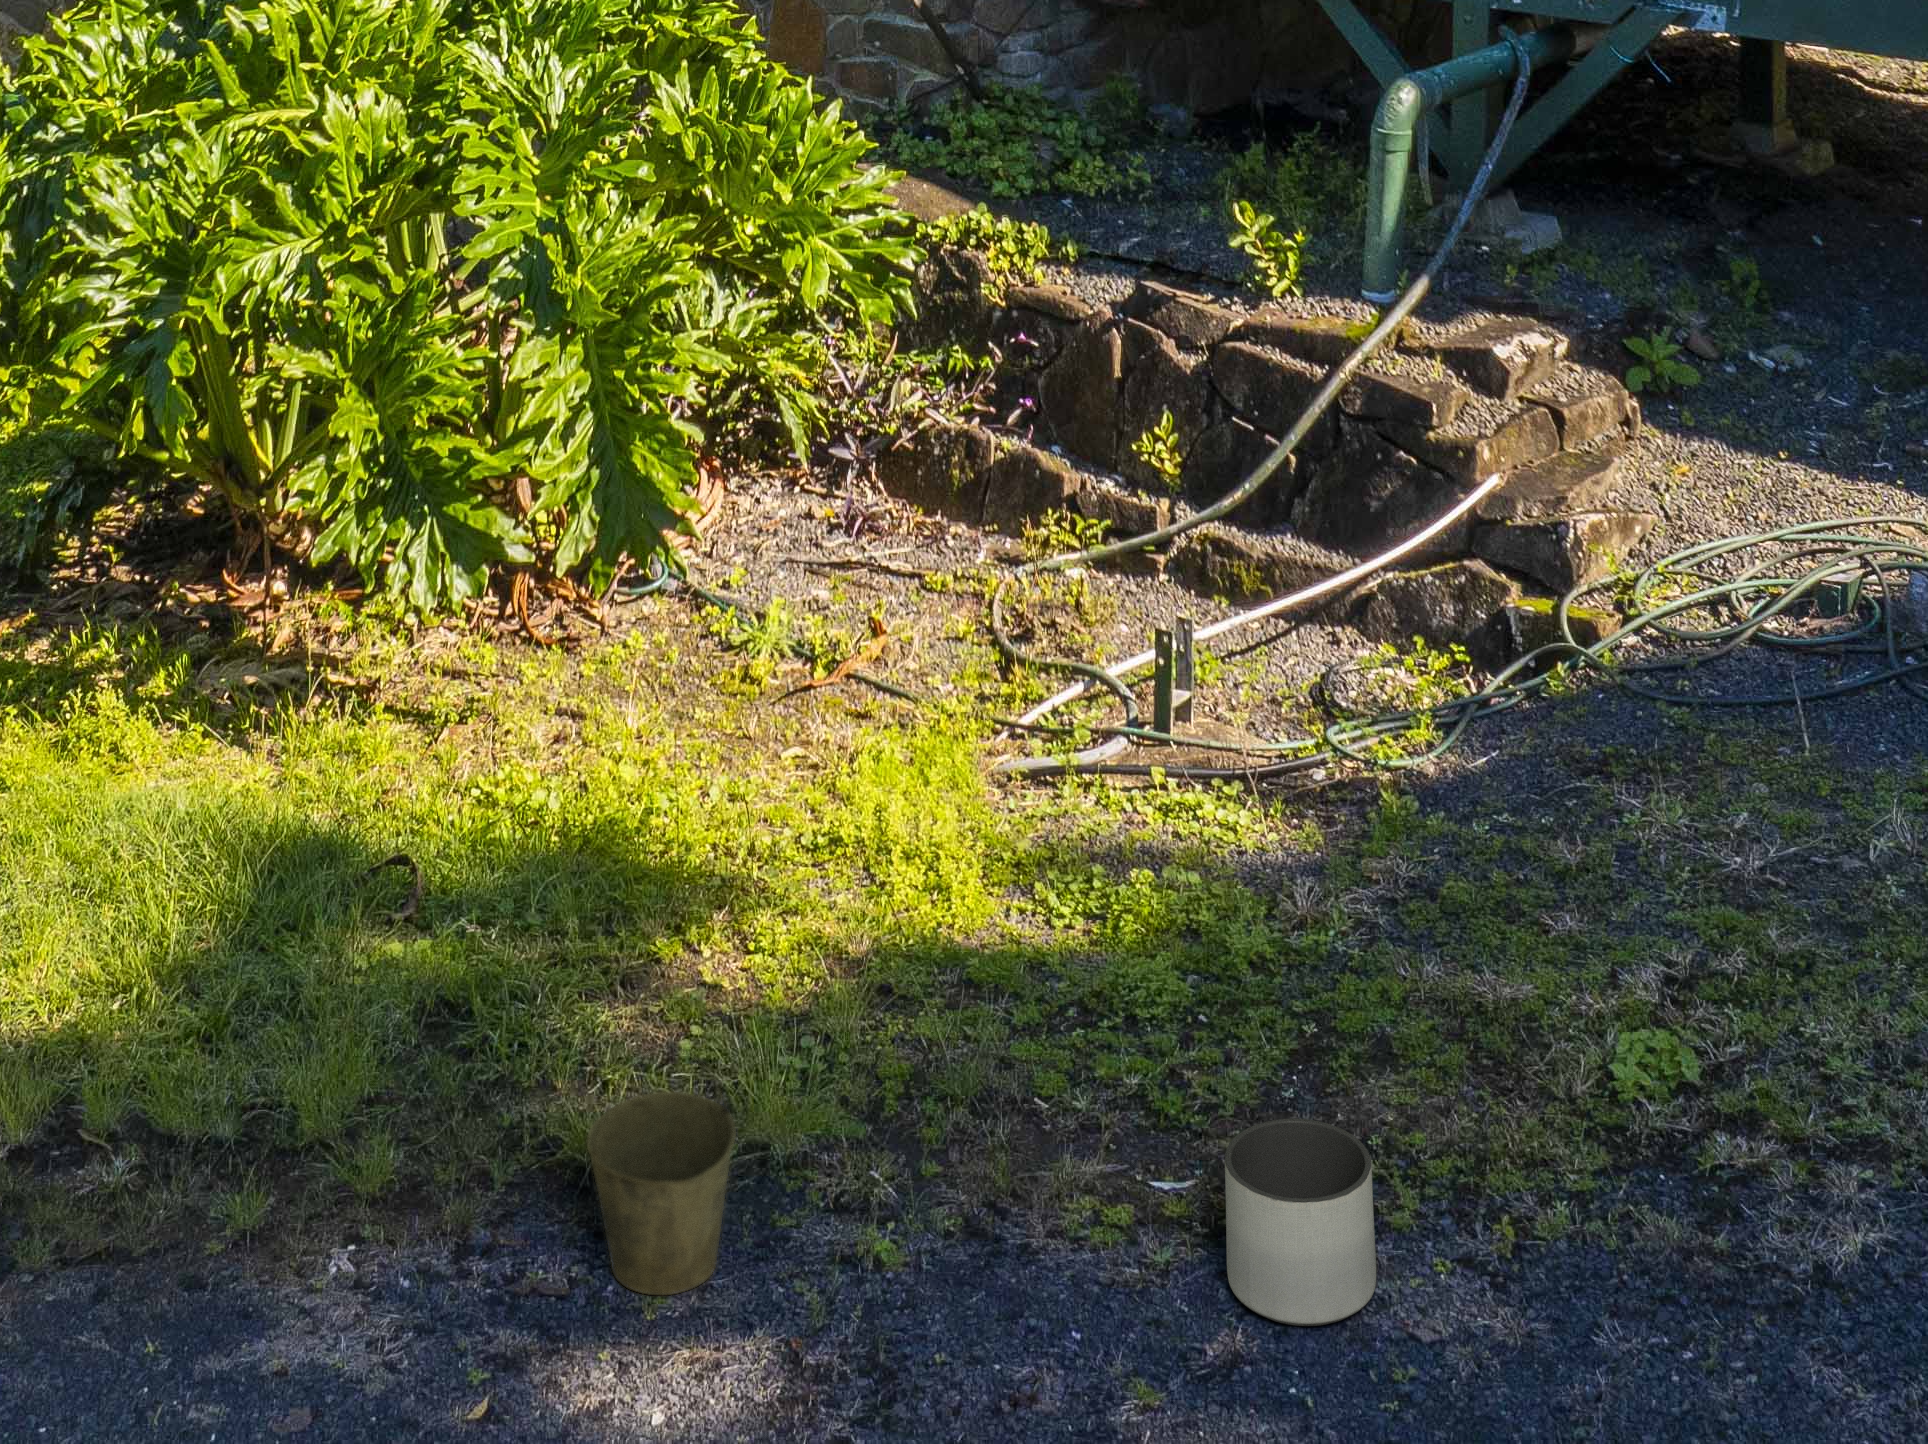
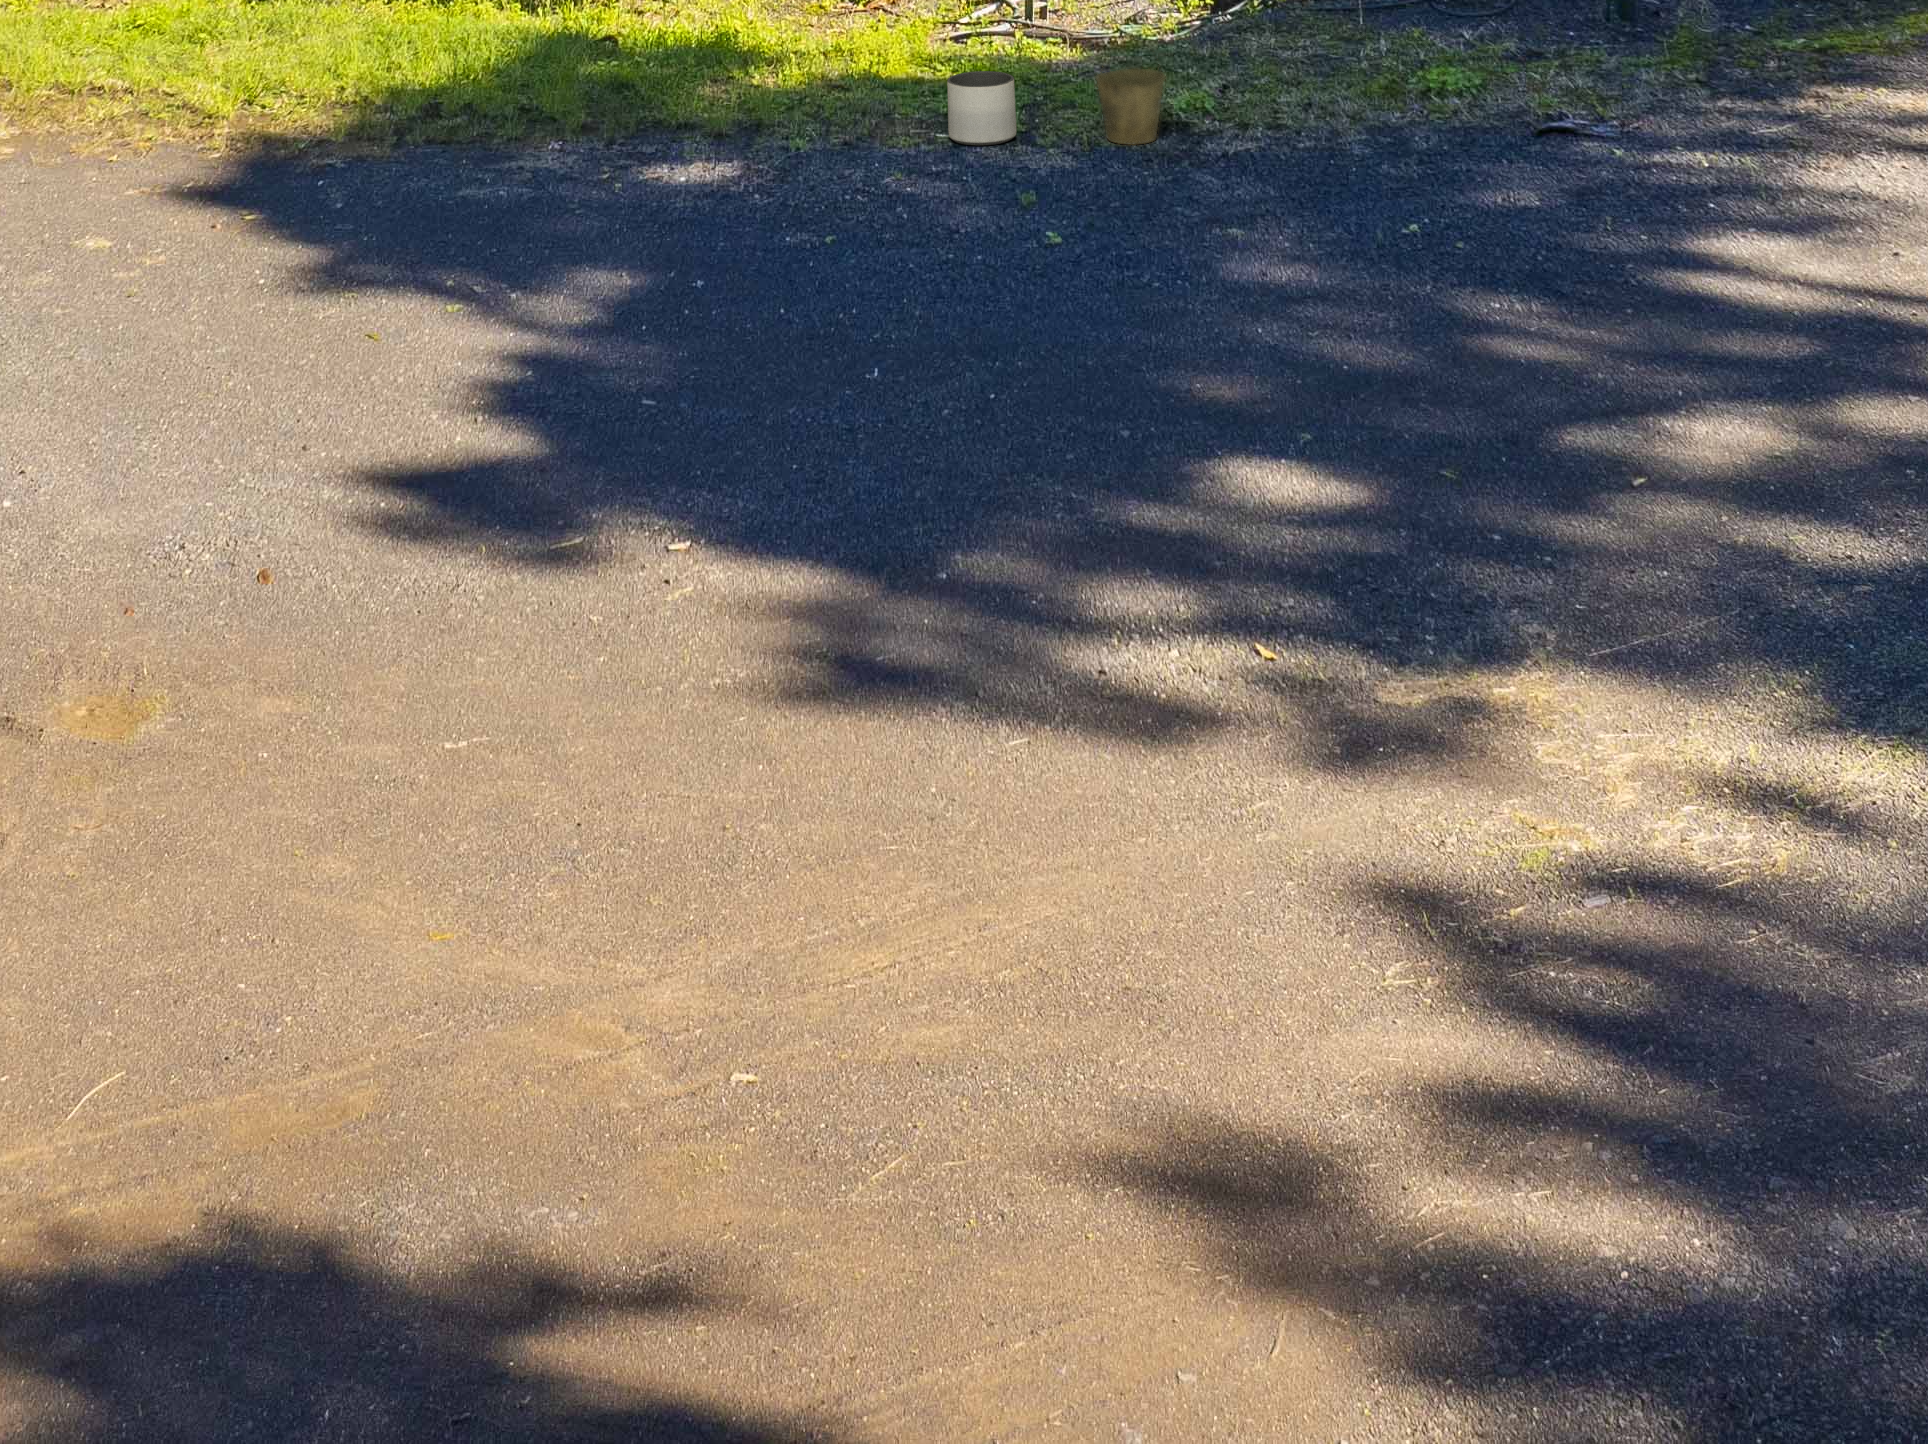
bucket: present [587,1047,736,1295] -> present [1096,51,1165,145]

